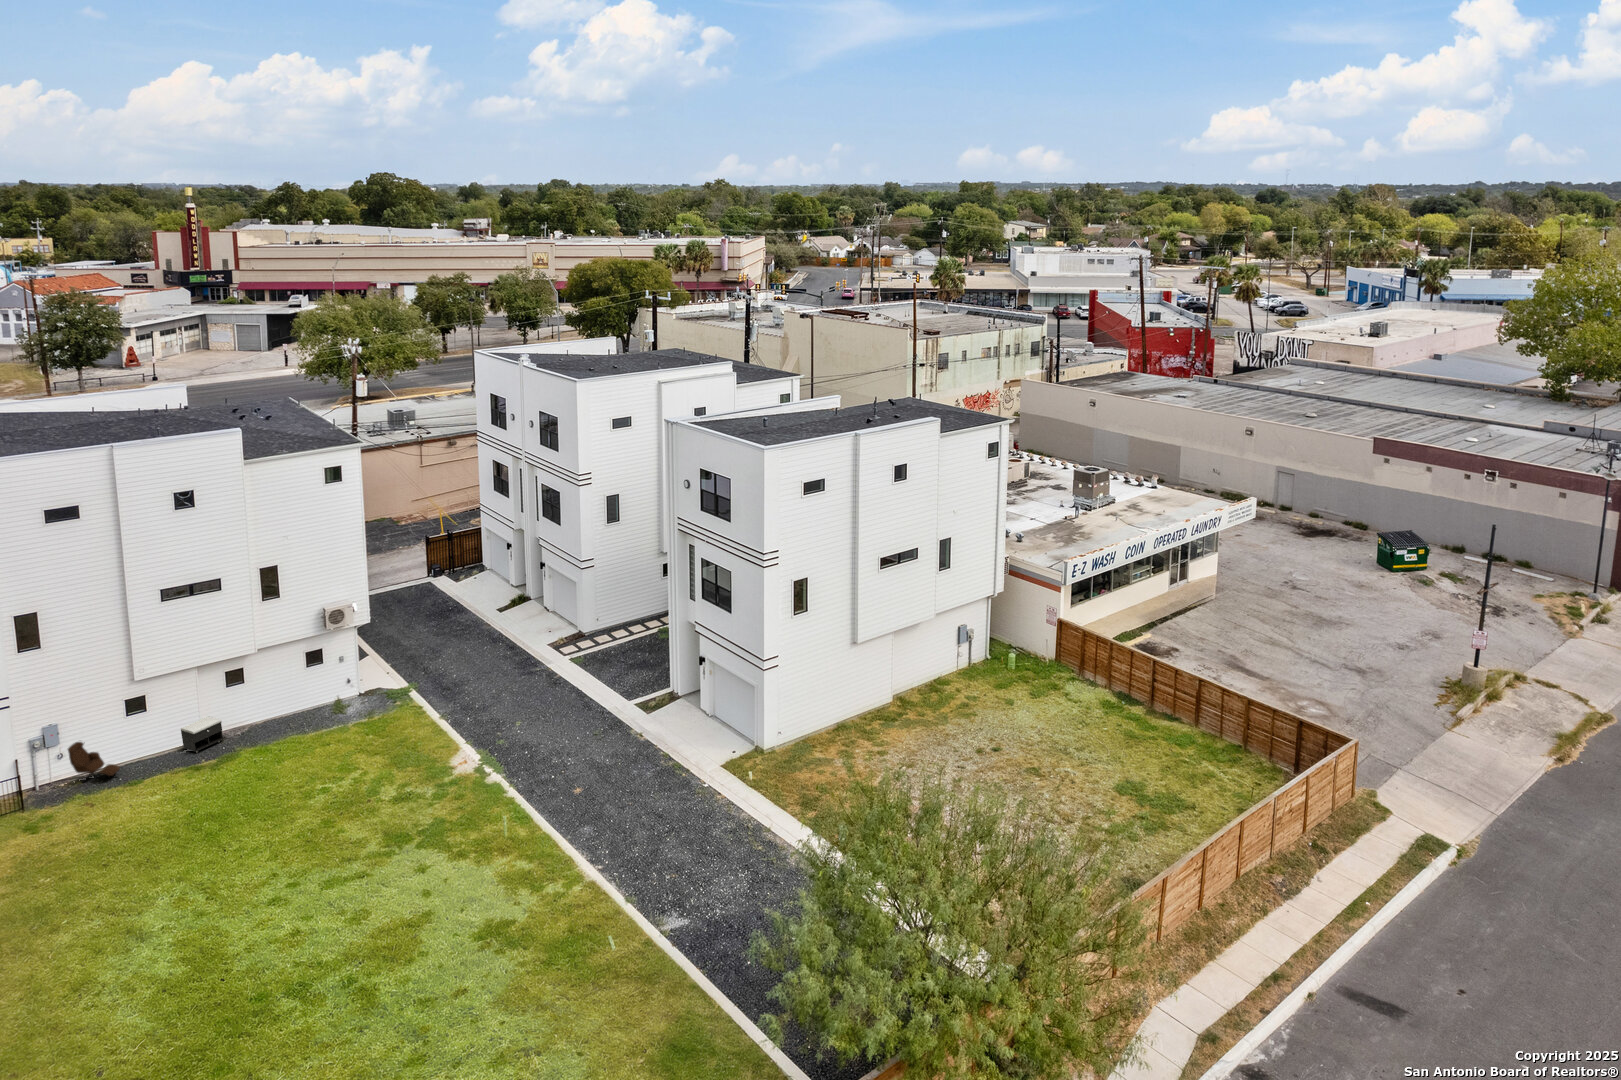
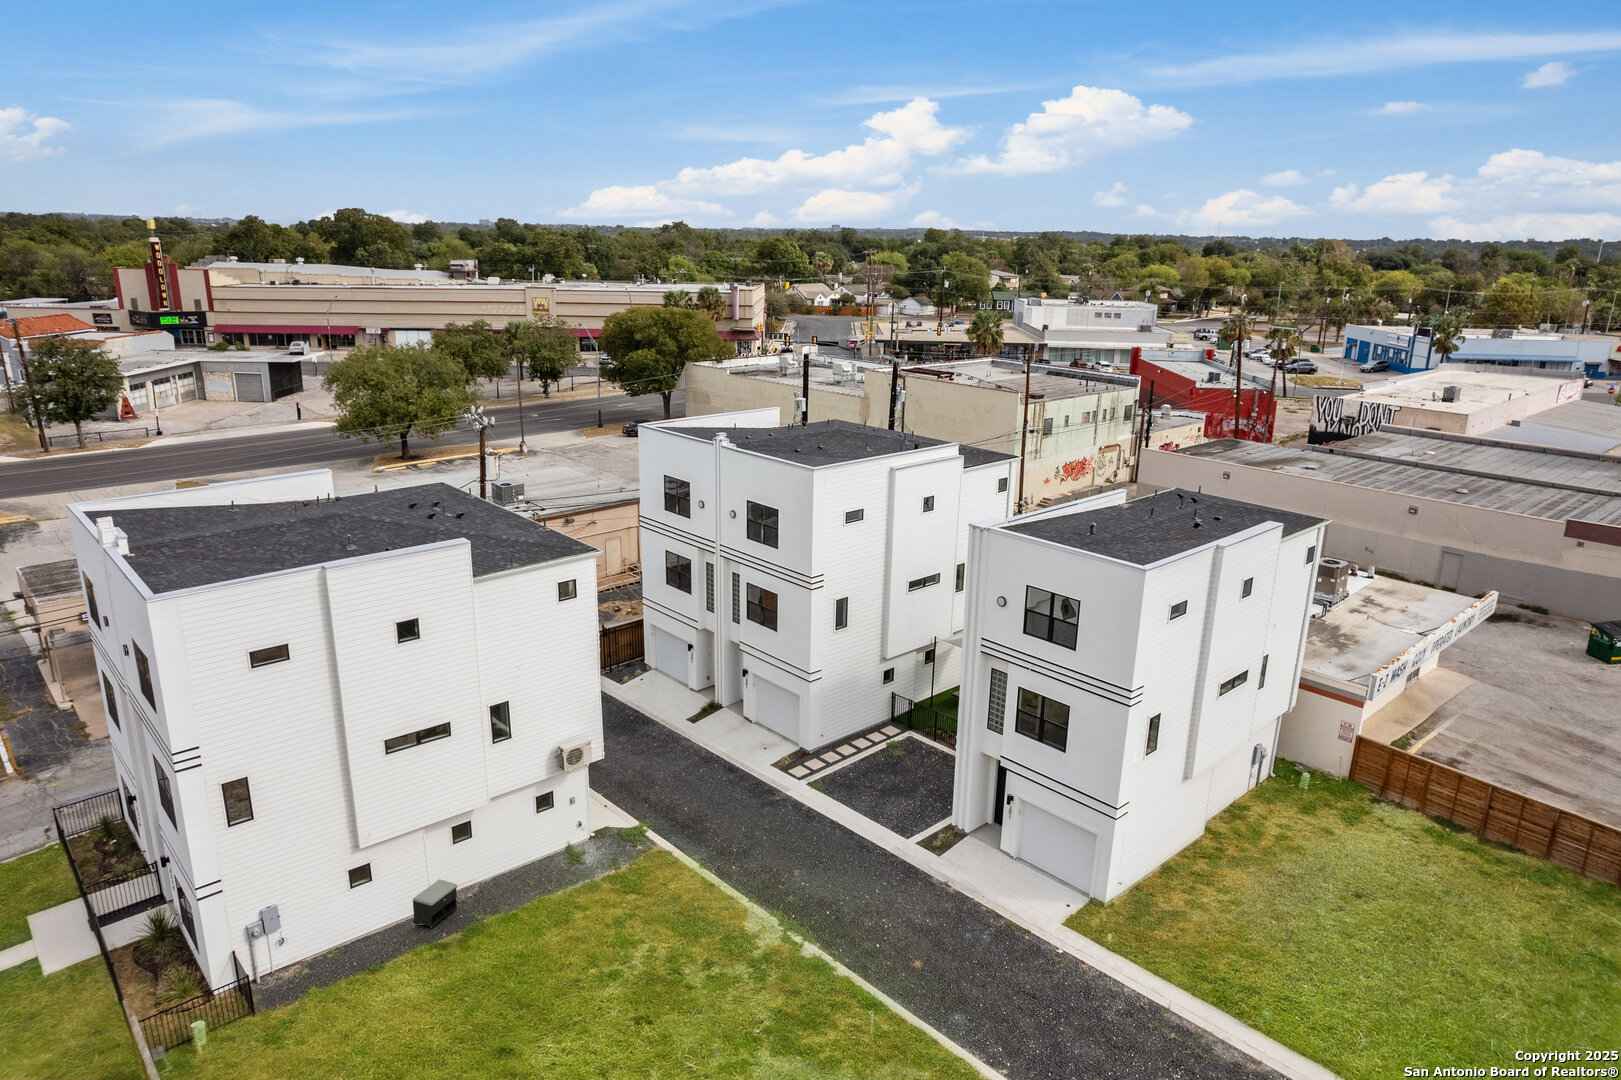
lounge chair: present [68,742,120,779] -> none [292,923,351,977]

